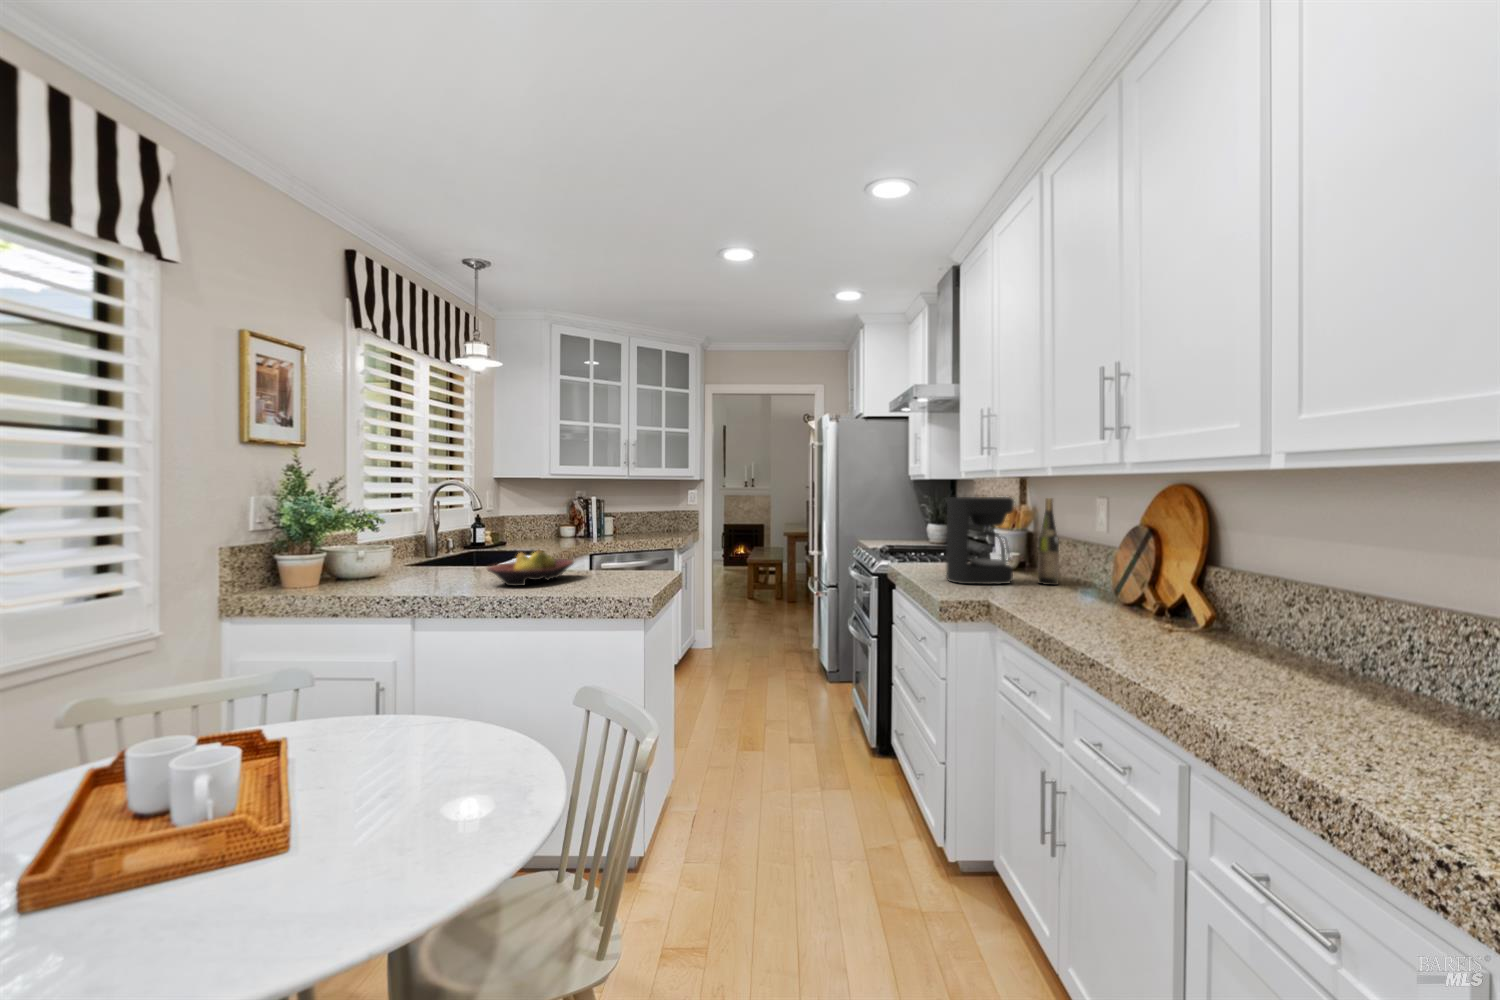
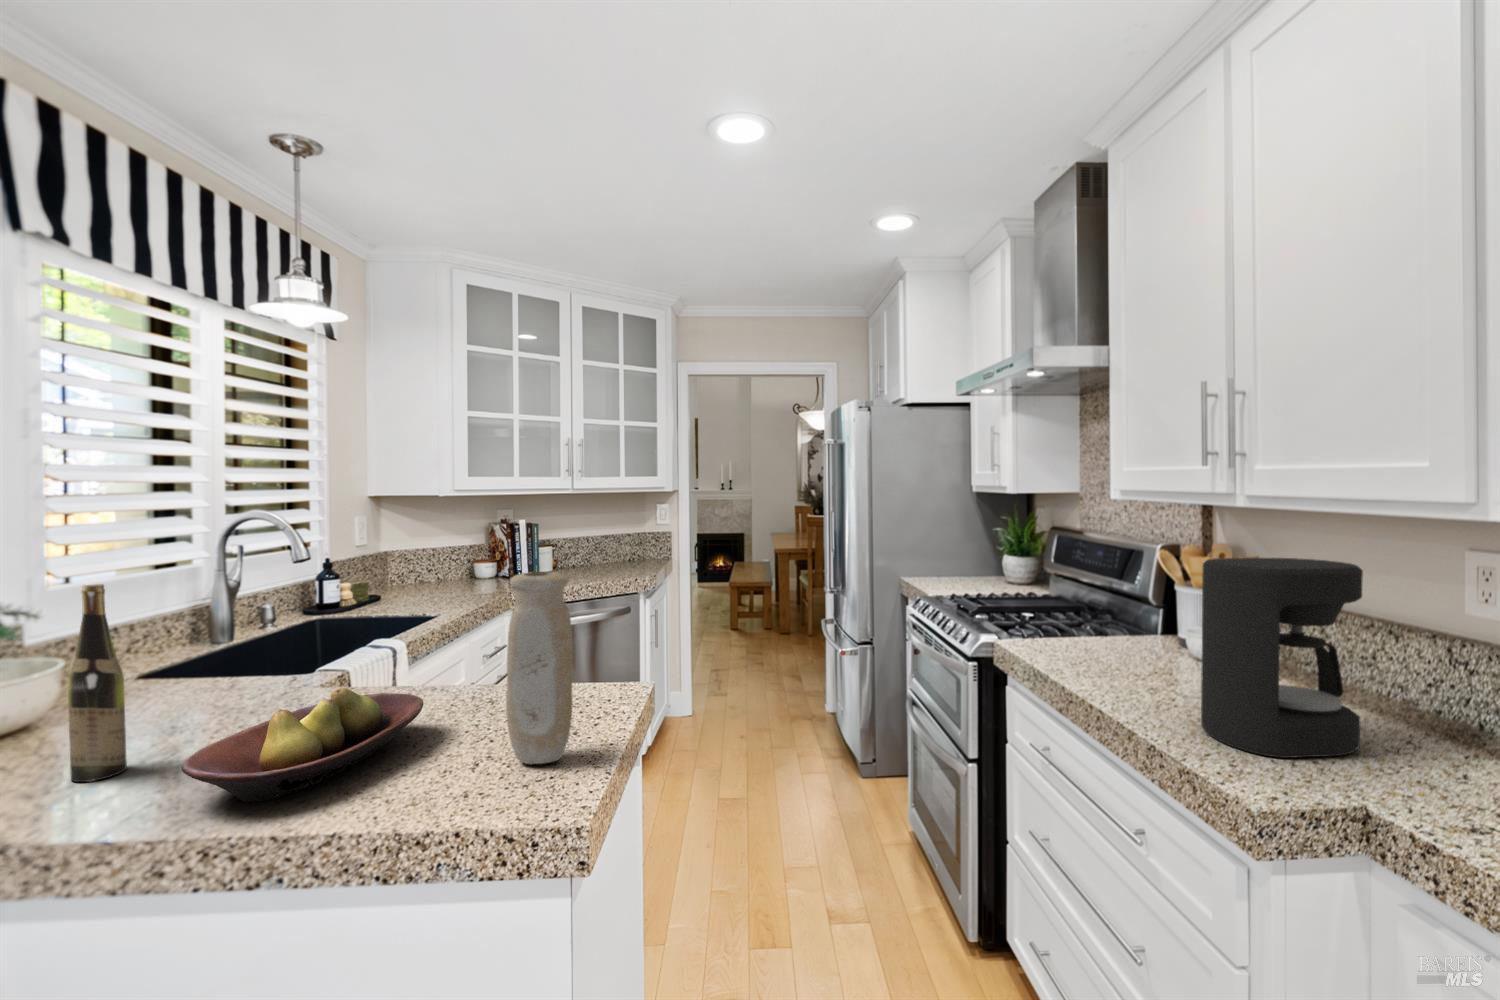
vase: none [617,495,647,580] -> present [506,572,573,764]
wine bottle: present [1038,498,1059,585] -> present [68,584,127,782]

